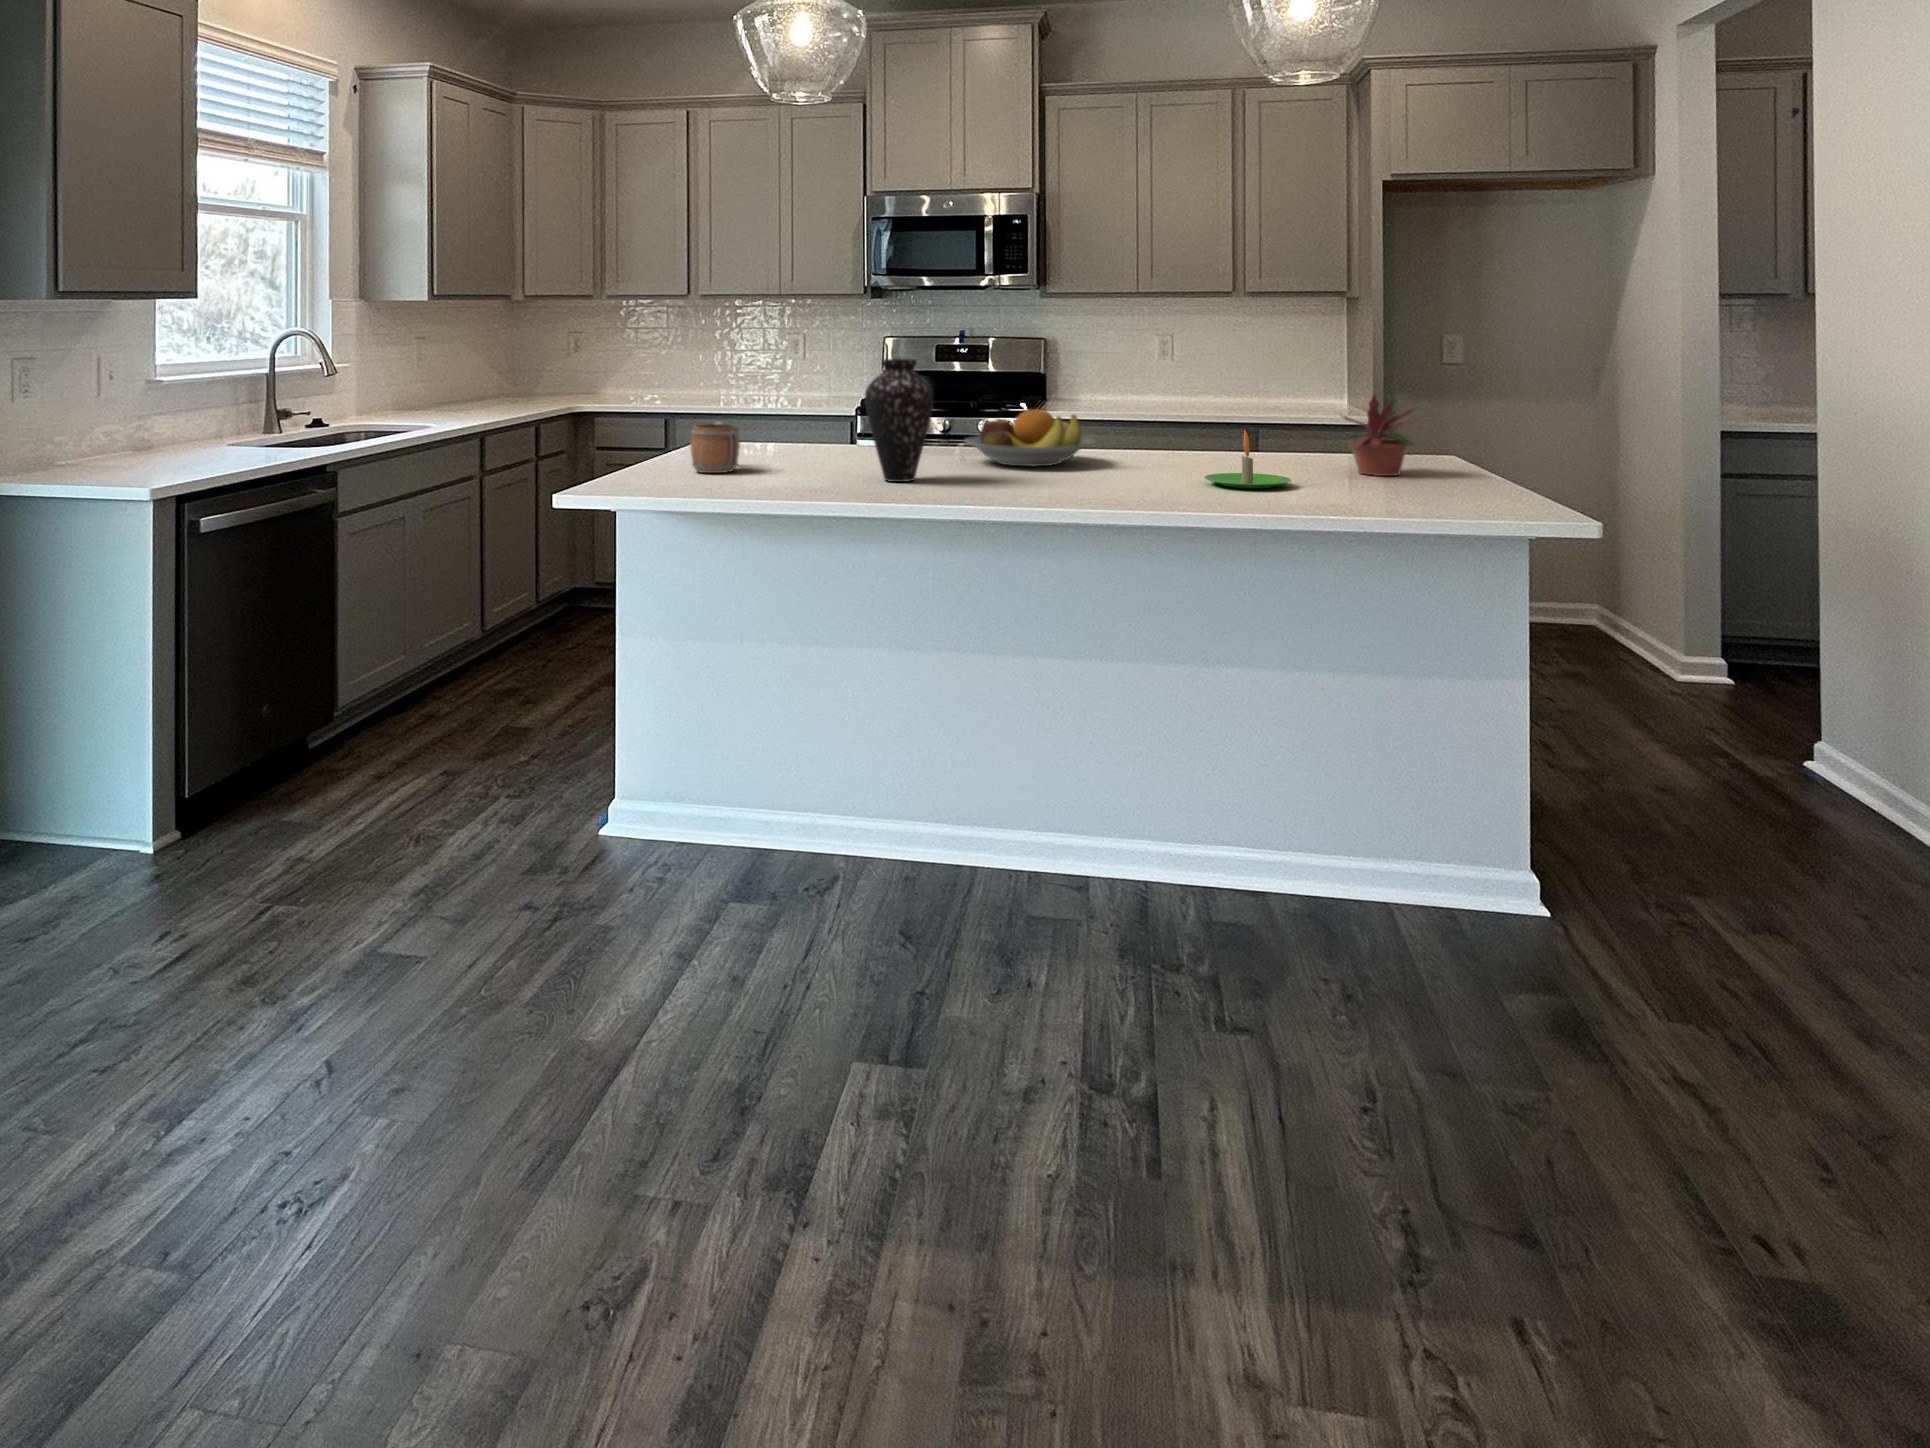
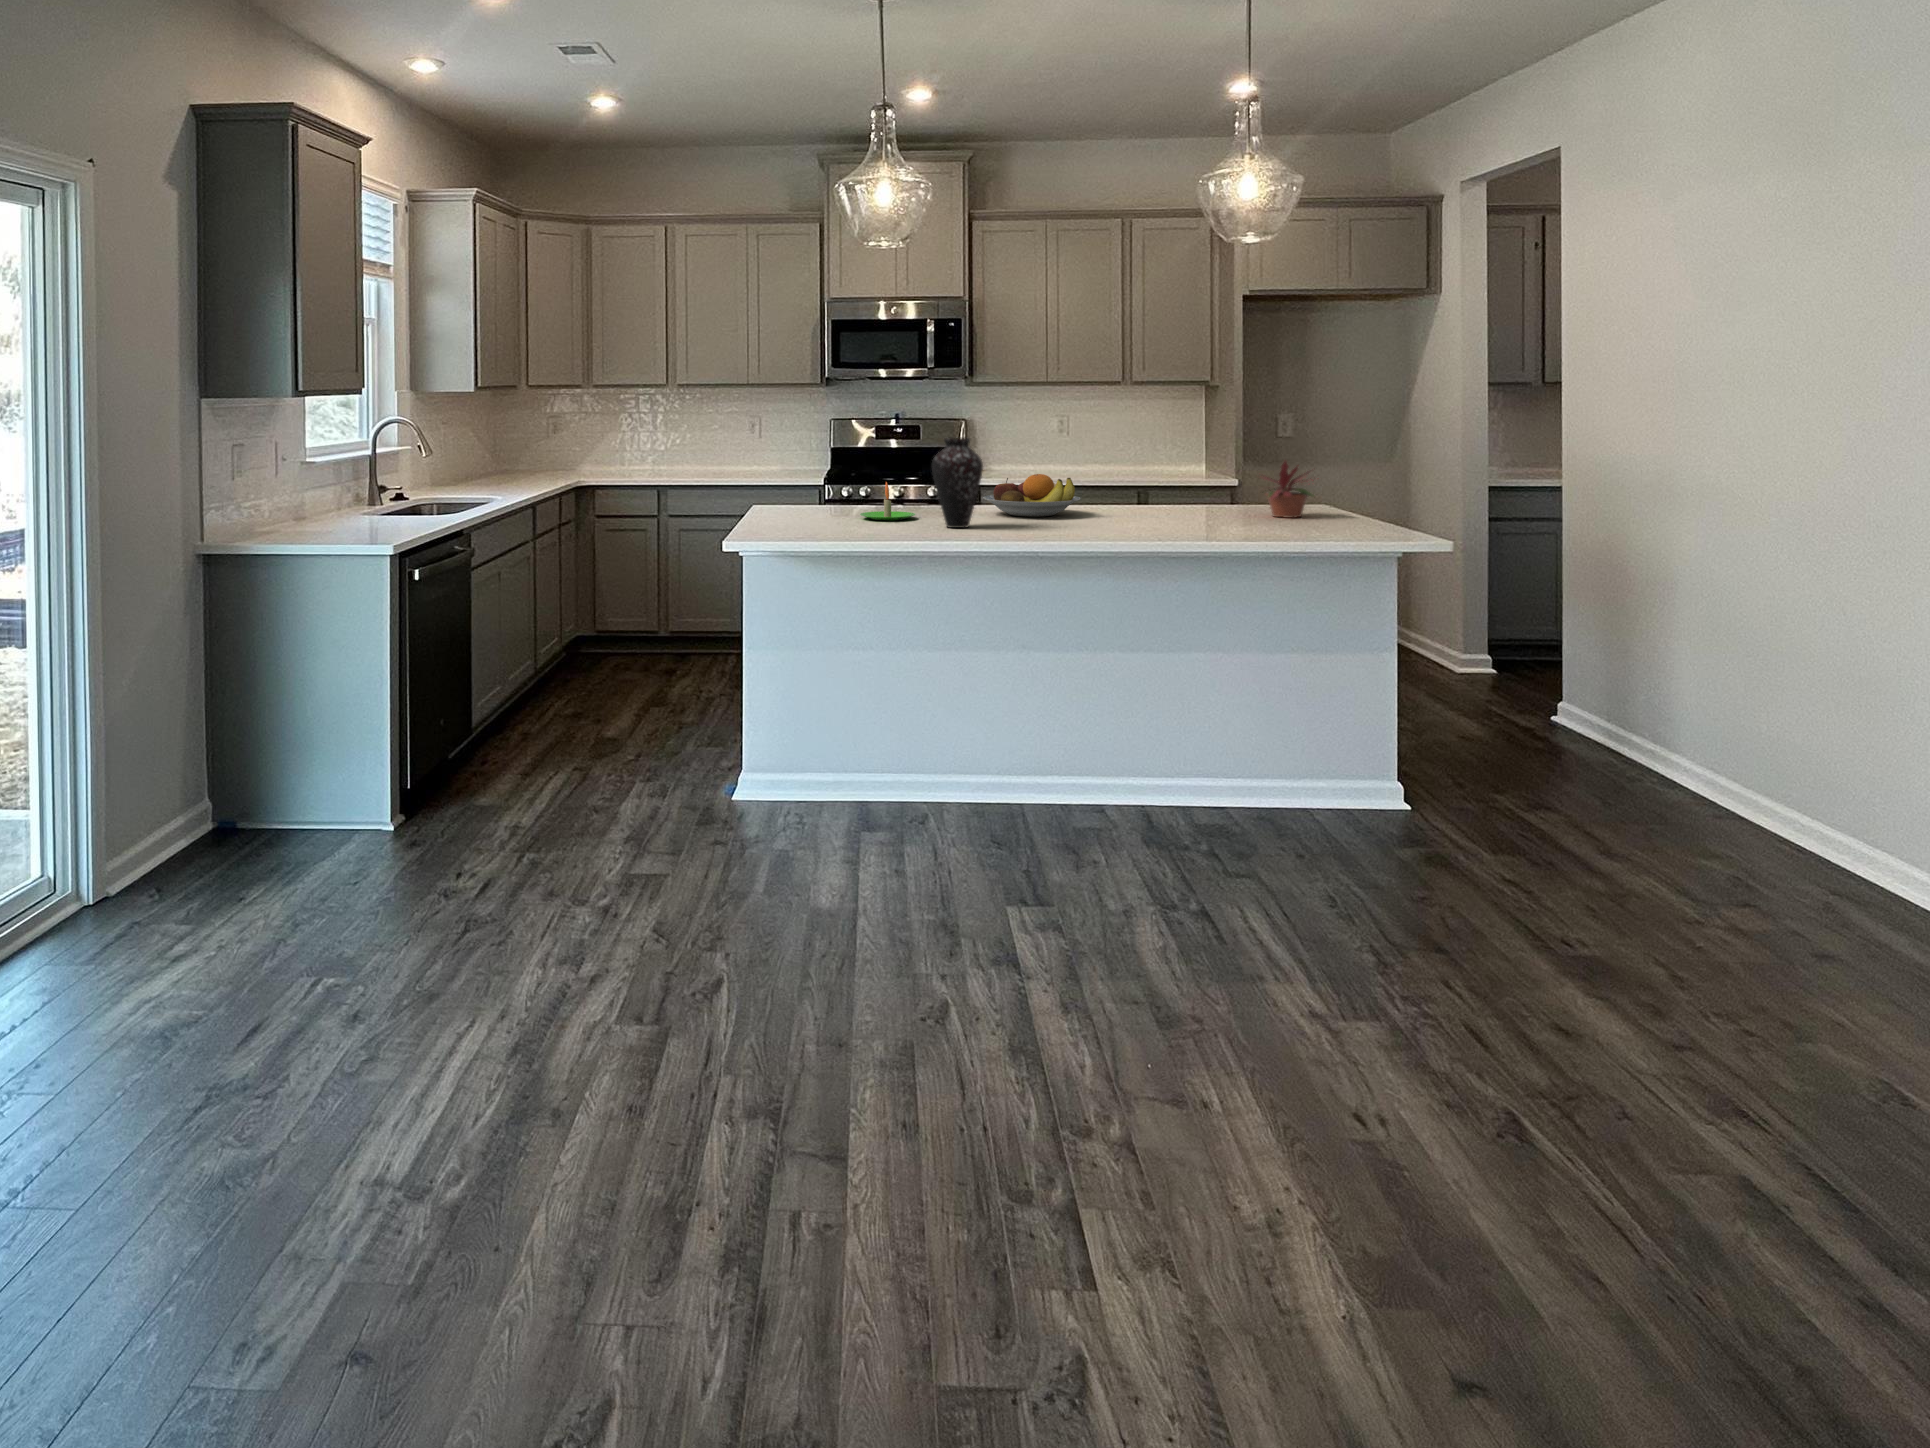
mug: present [690,422,740,473] -> none [790,487,828,525]
candle: present [1204,430,1291,488] -> present [860,482,915,520]

